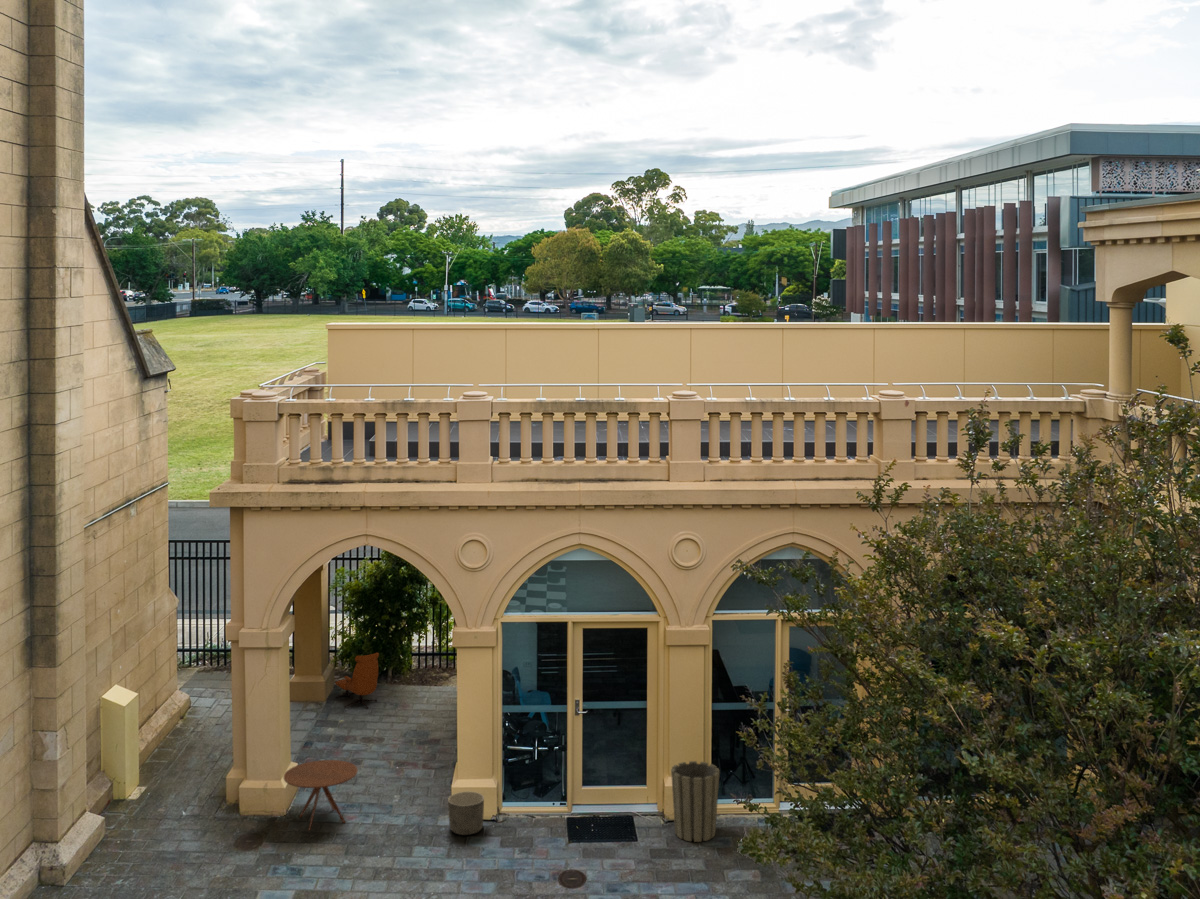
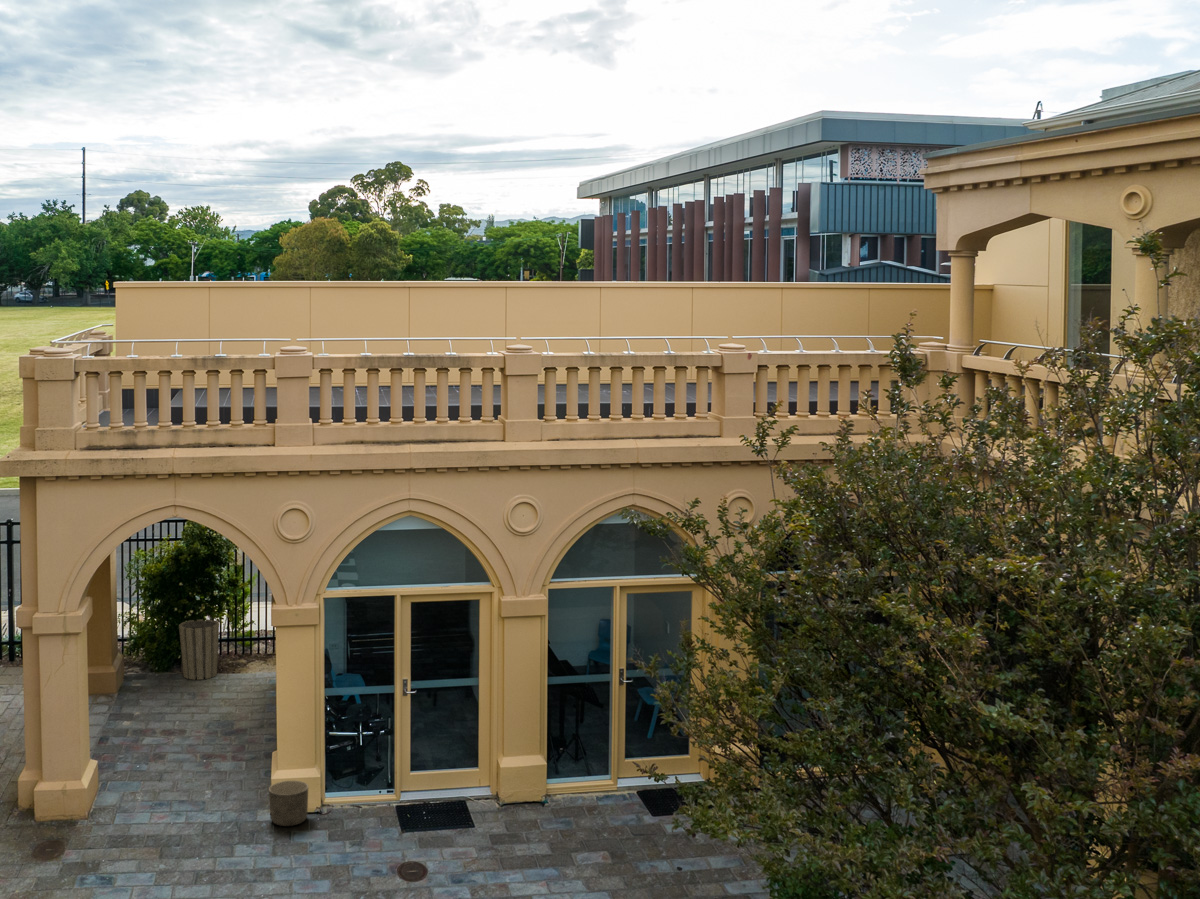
lounge chair: present [335,652,379,709] -> none [120,639,173,702]
round table: present [284,760,358,830] -> none [81,754,165,830]
trash can: present [671,761,720,842] -> present [179,619,219,680]

